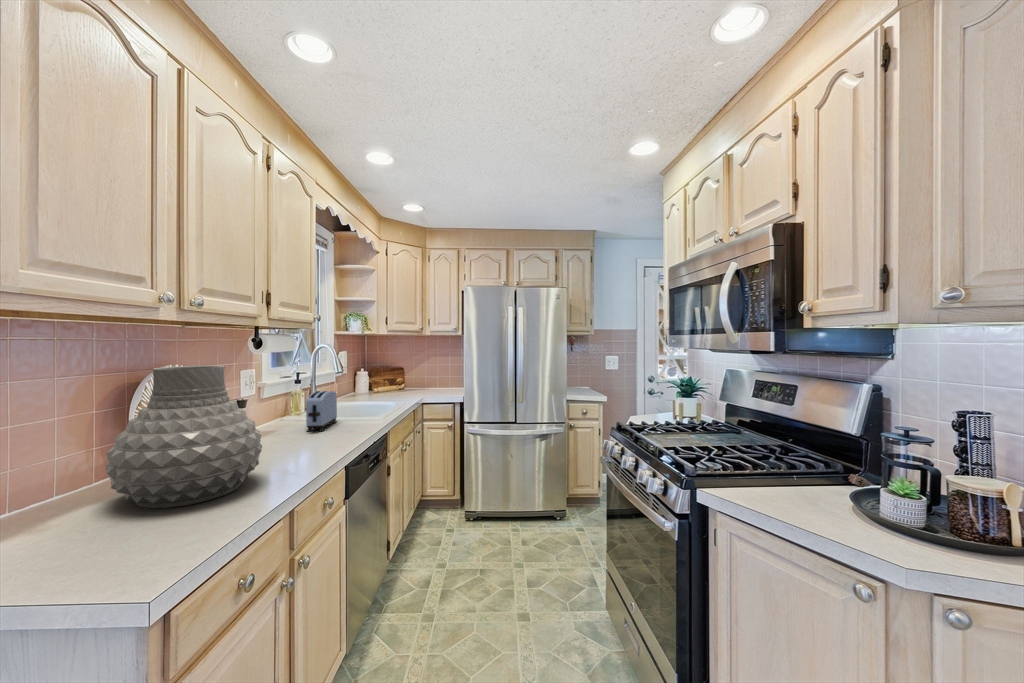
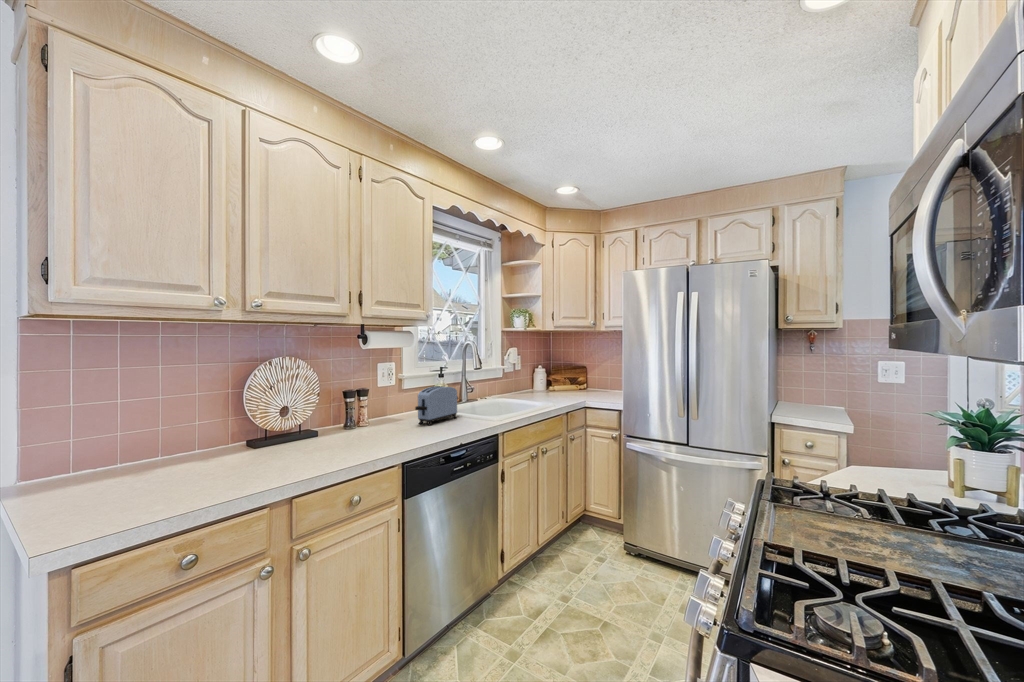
vase: present [106,366,262,508] -> none [184,359,307,475]

